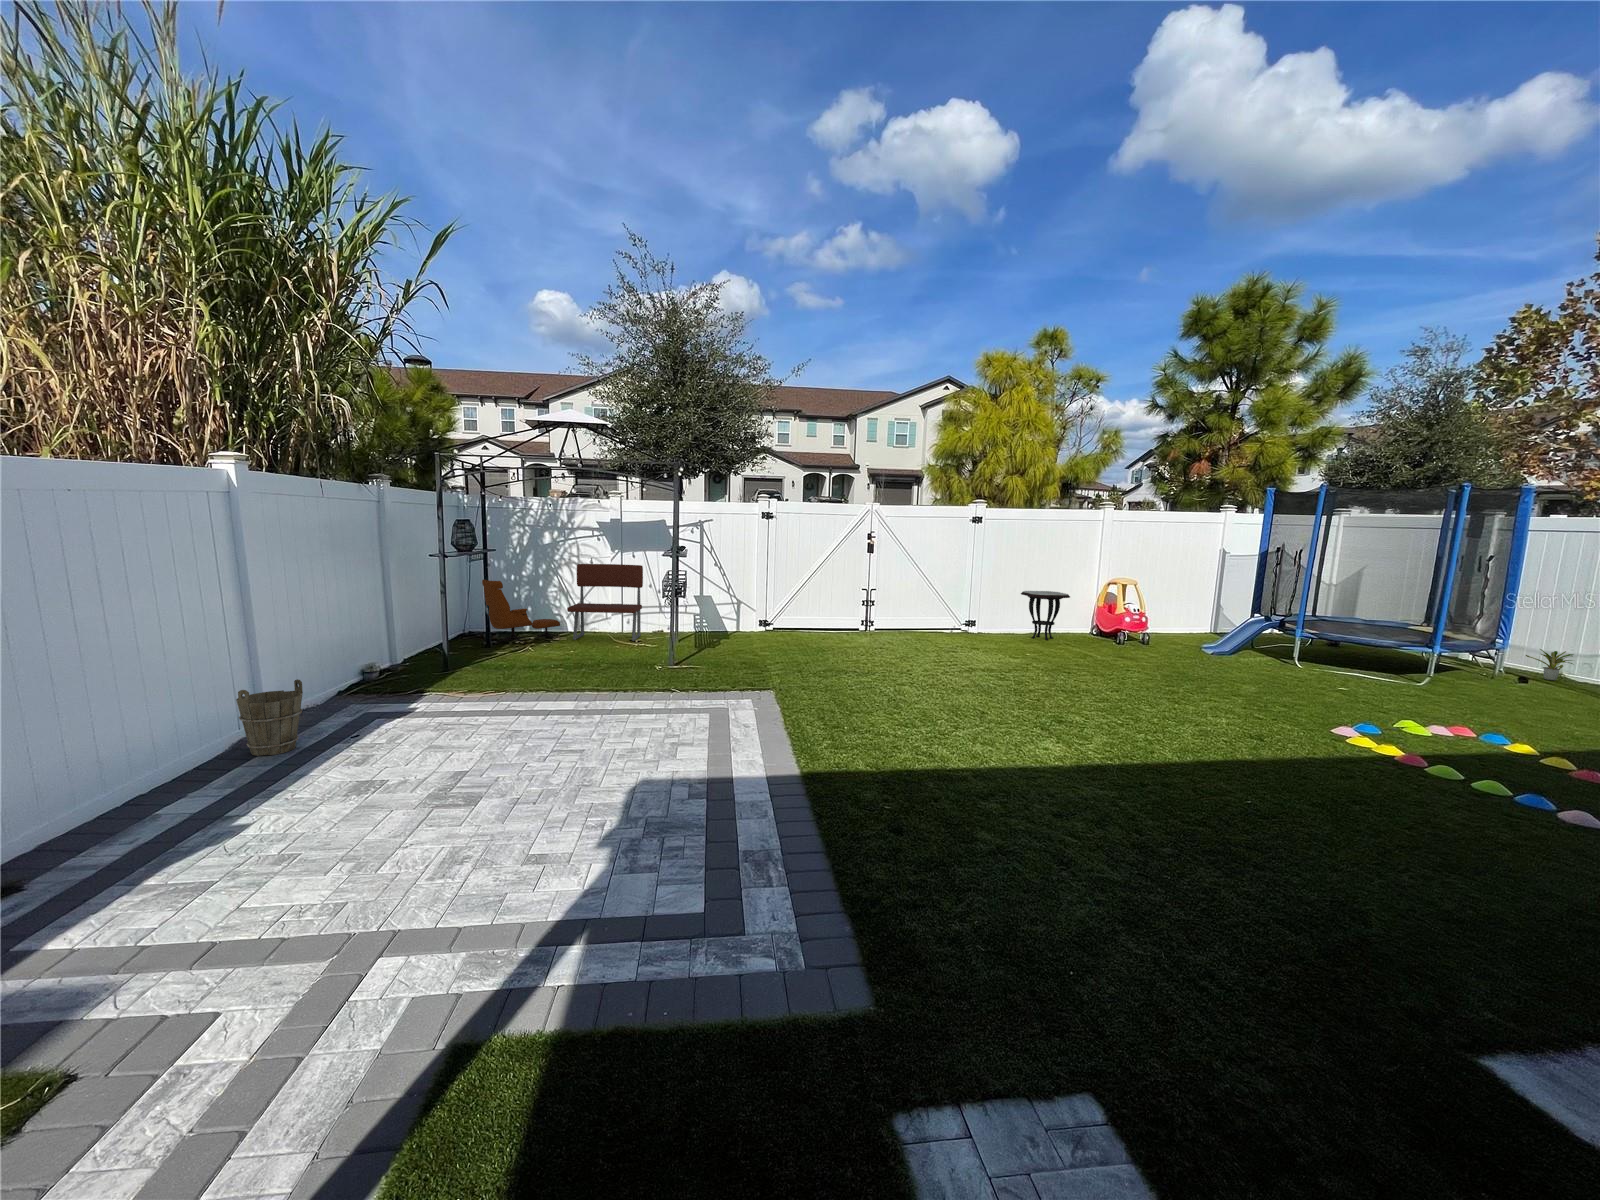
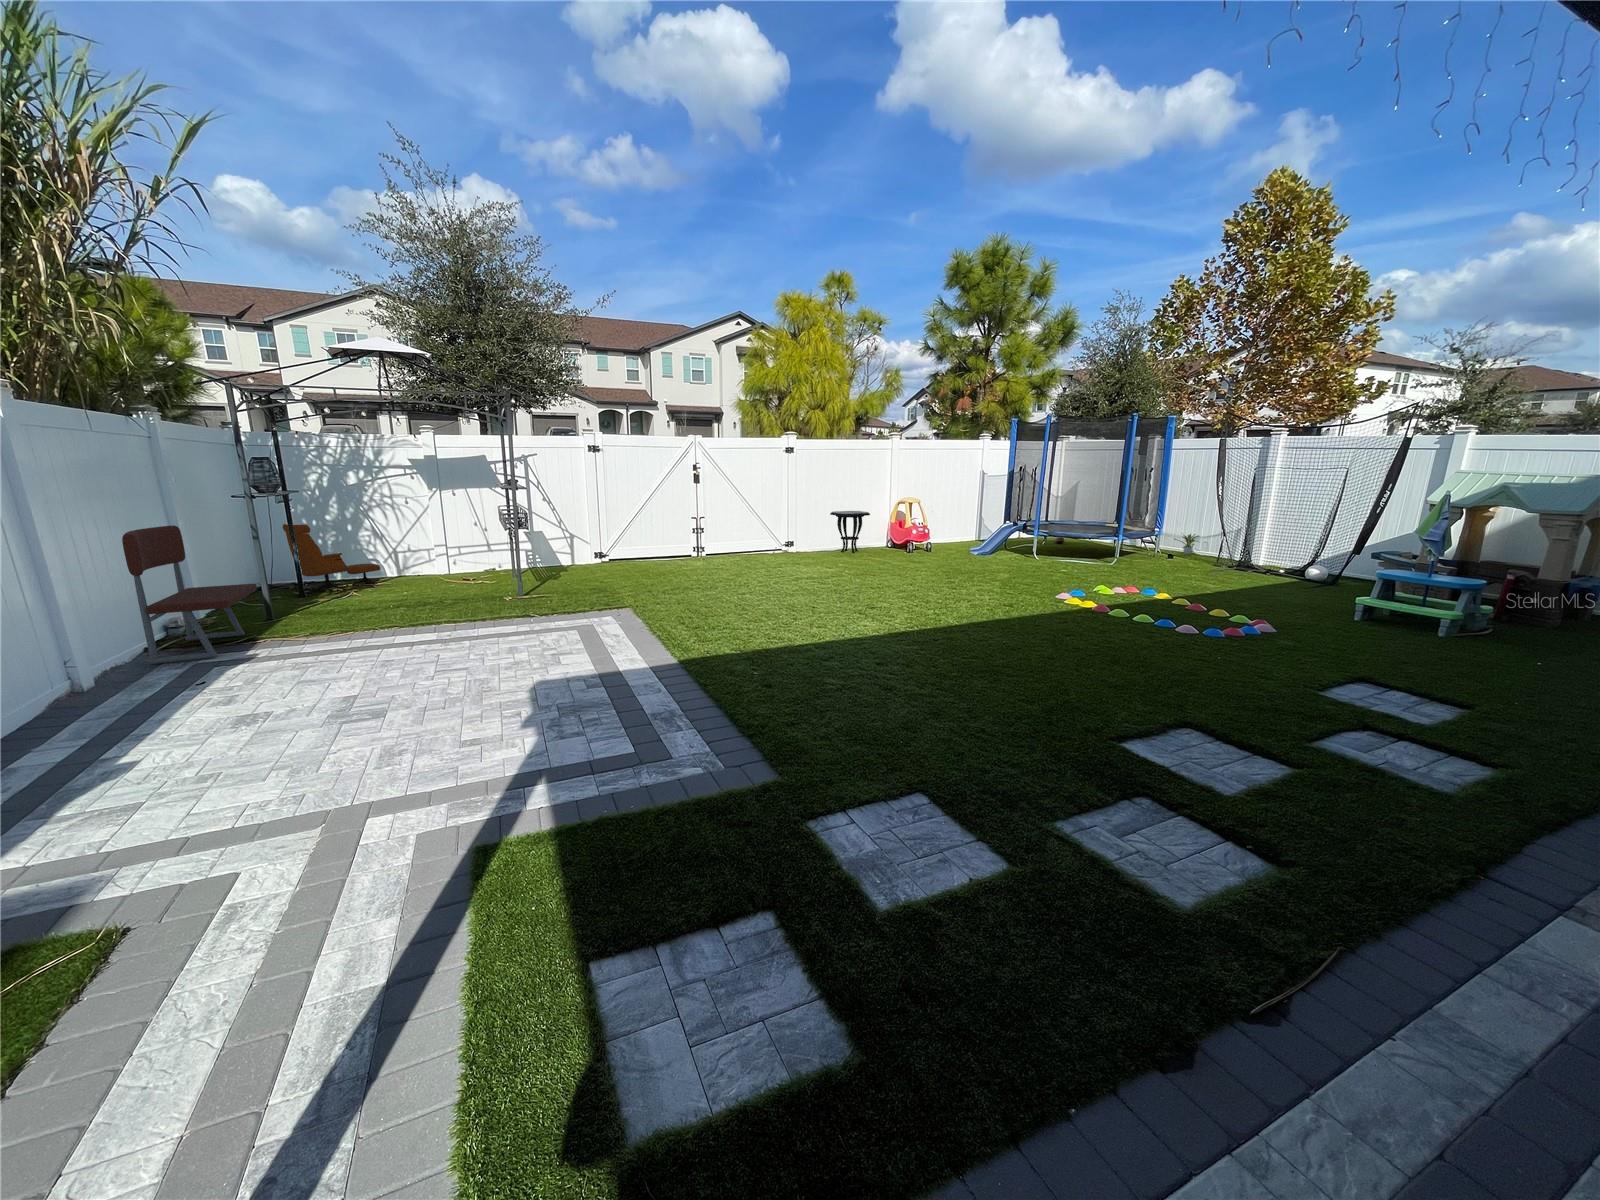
bench: present [567,564,643,641] -> present [122,526,257,664]
bucket: present [236,679,303,756] -> none [40,631,128,715]

